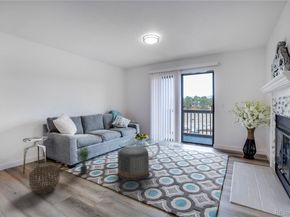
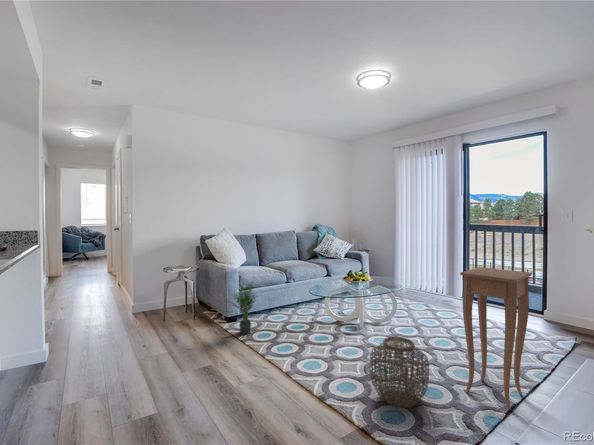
side table: none [201,128,225,189] -> present [460,267,531,410]
pouf: present [118,146,149,180] -> none [298,294,359,359]
woven basket: present [29,162,60,194] -> present [370,337,429,408]

